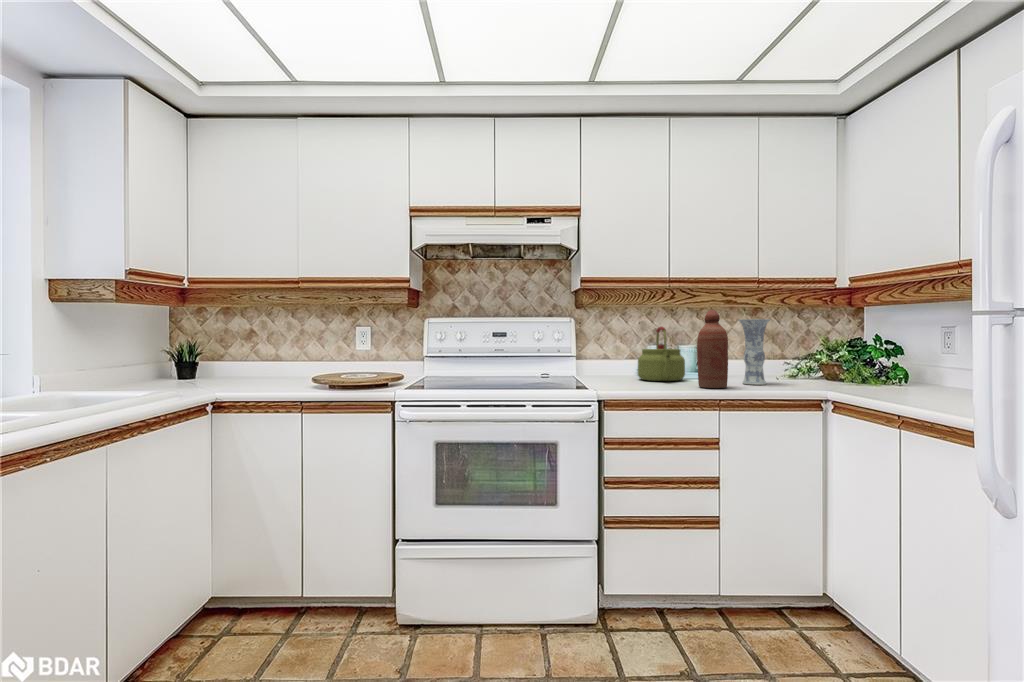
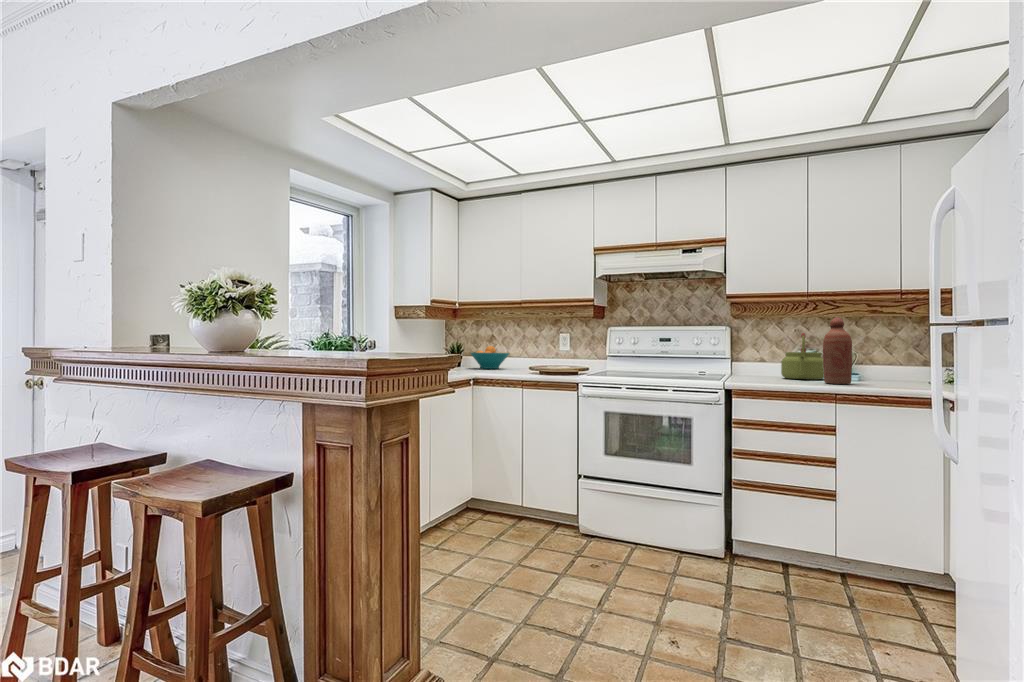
vase: present [739,319,770,385] -> none [872,325,905,384]
fruit bowl: none [217,346,281,380] -> present [471,346,509,369]

